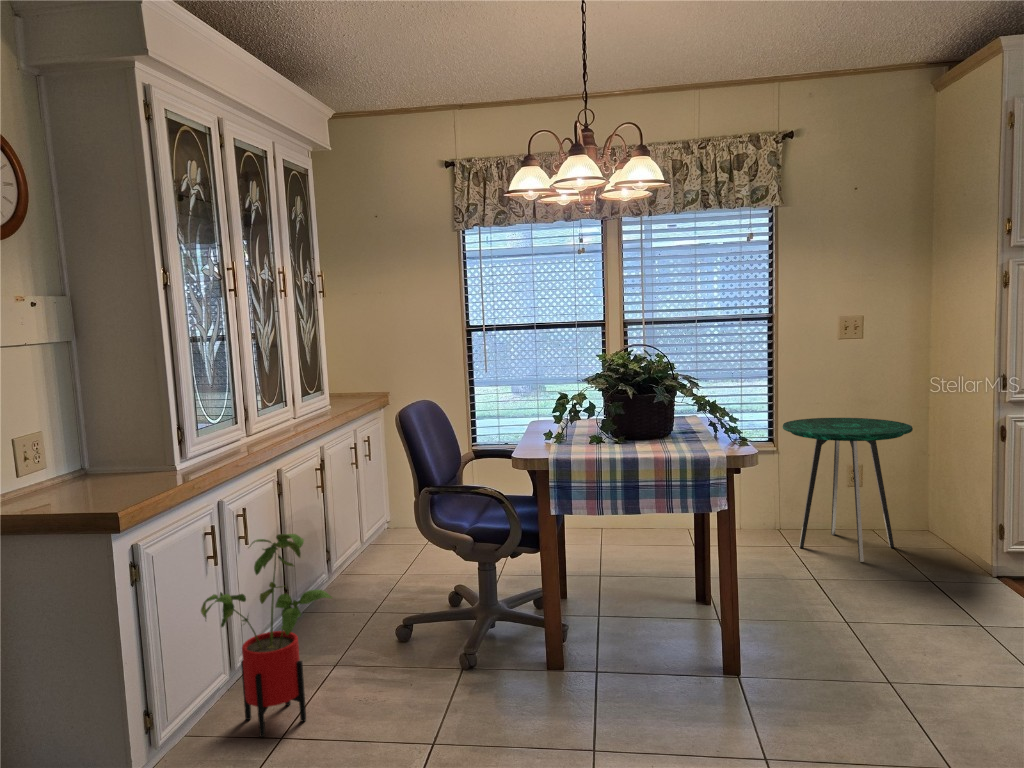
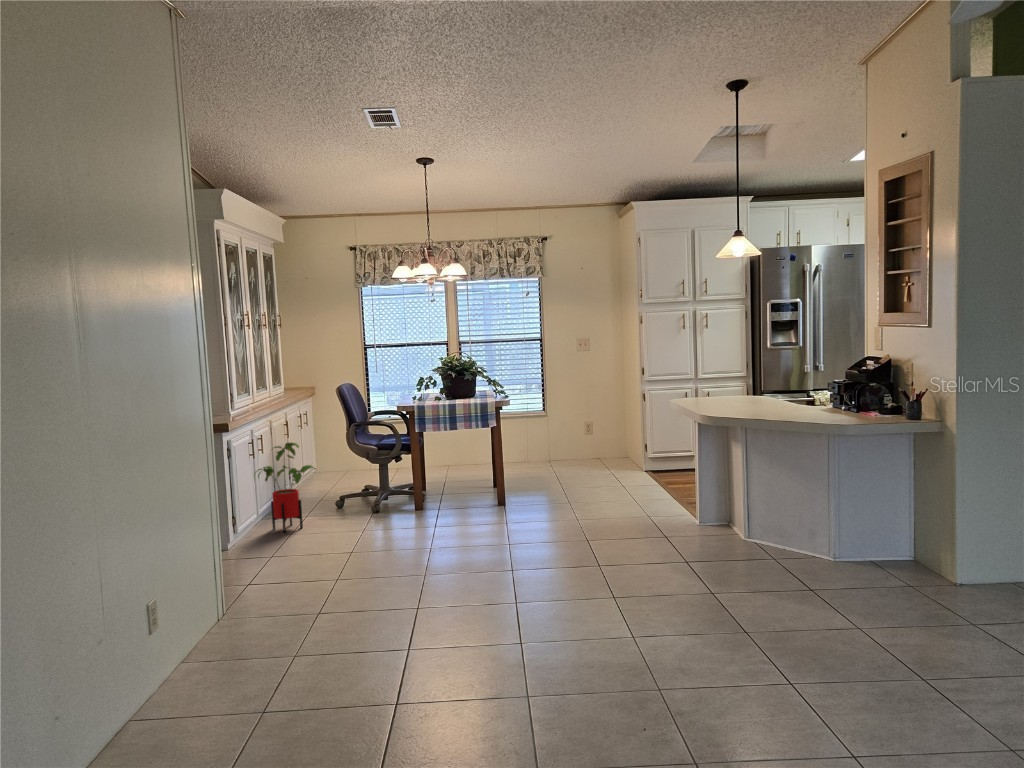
side table: present [783,418,913,562] -> none [546,395,610,469]

